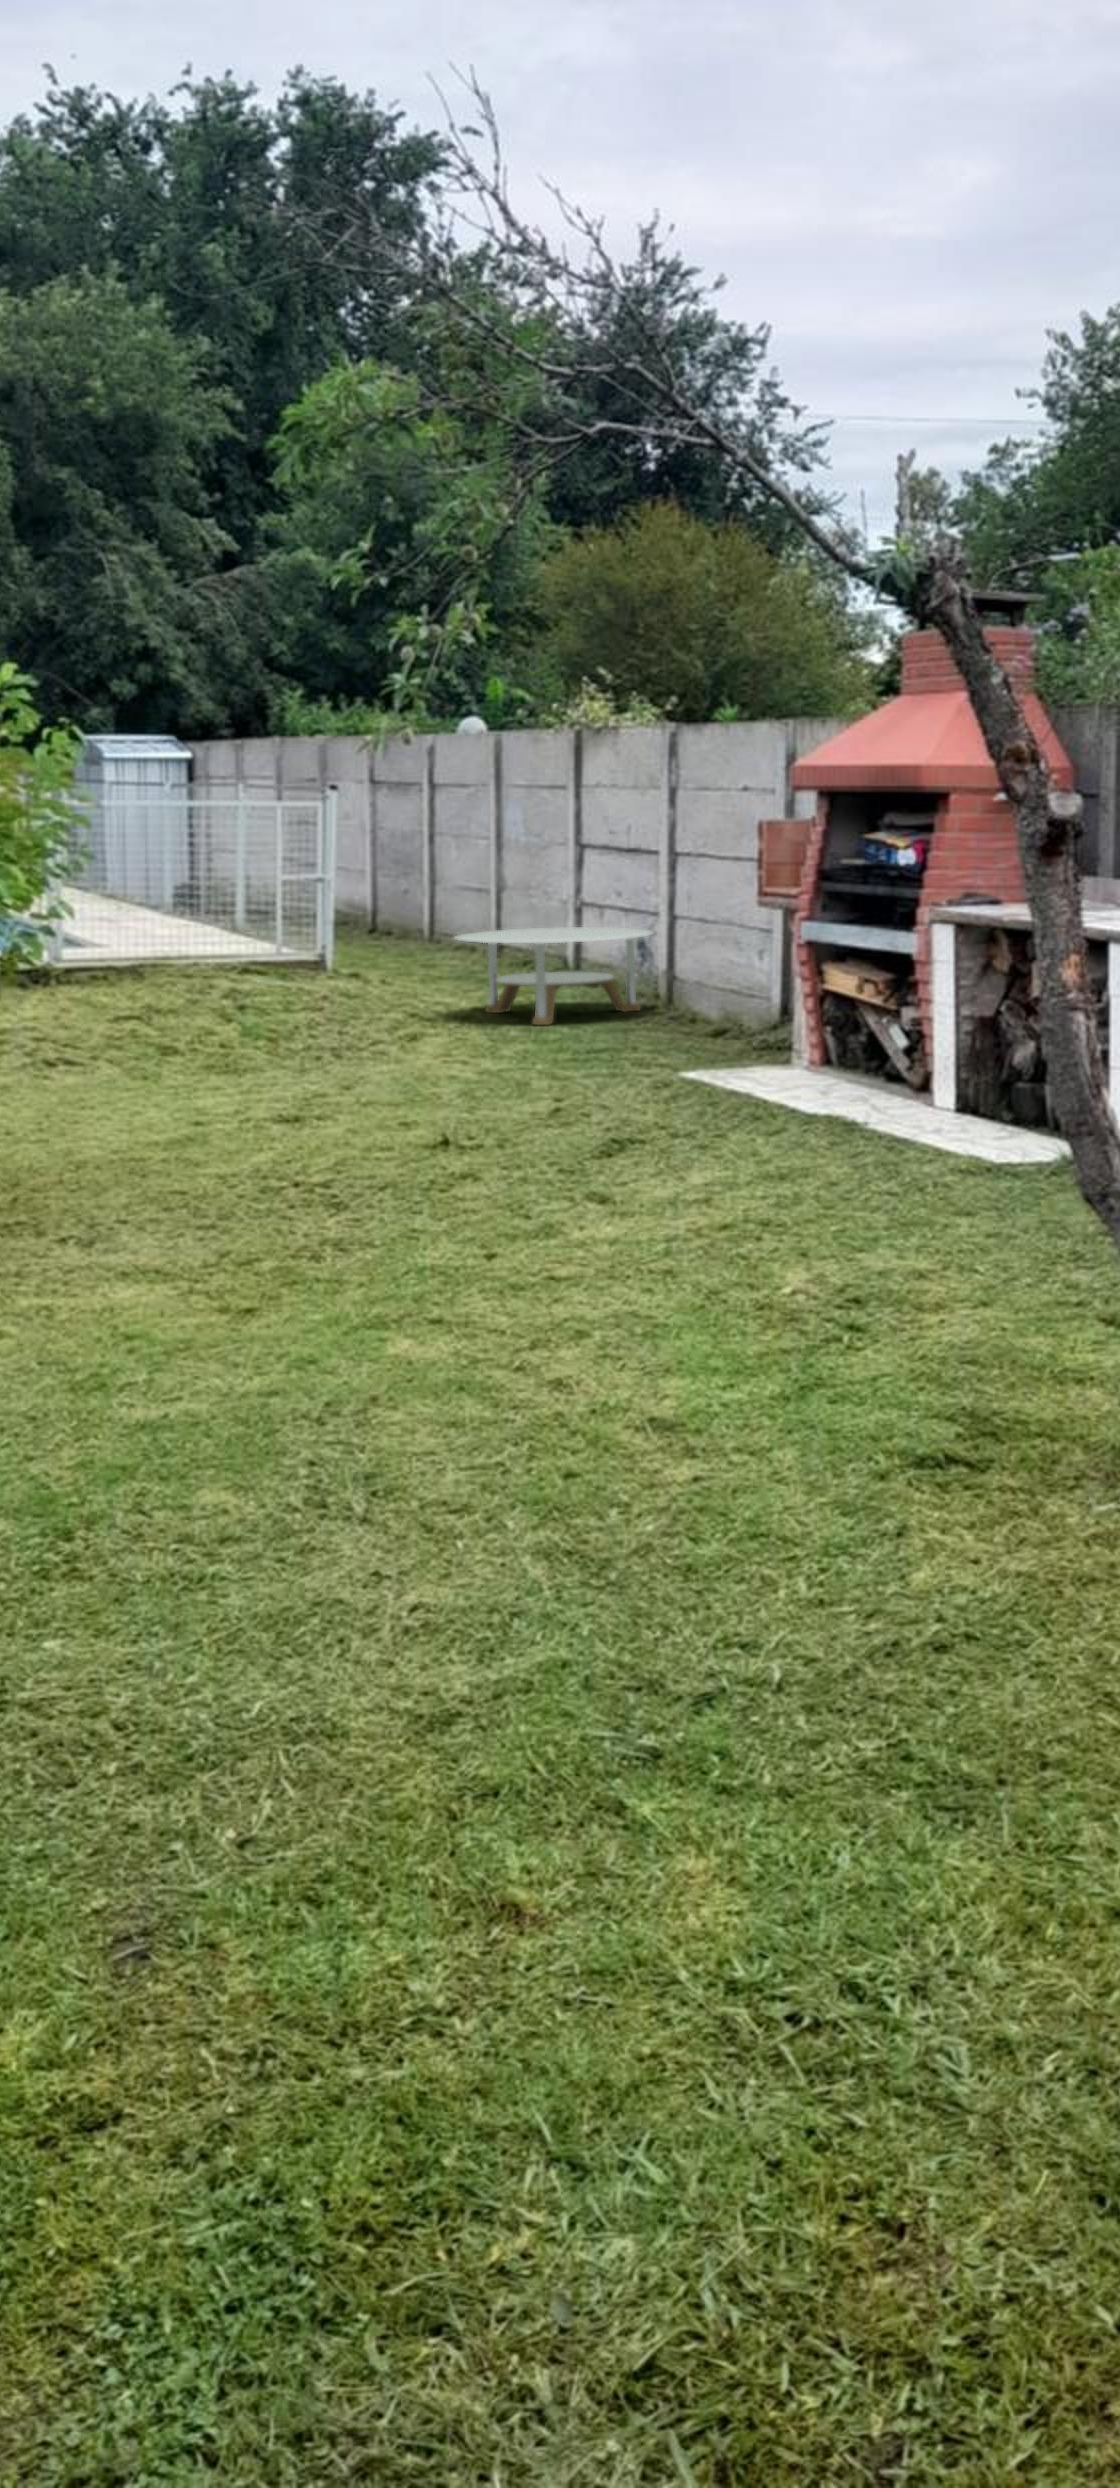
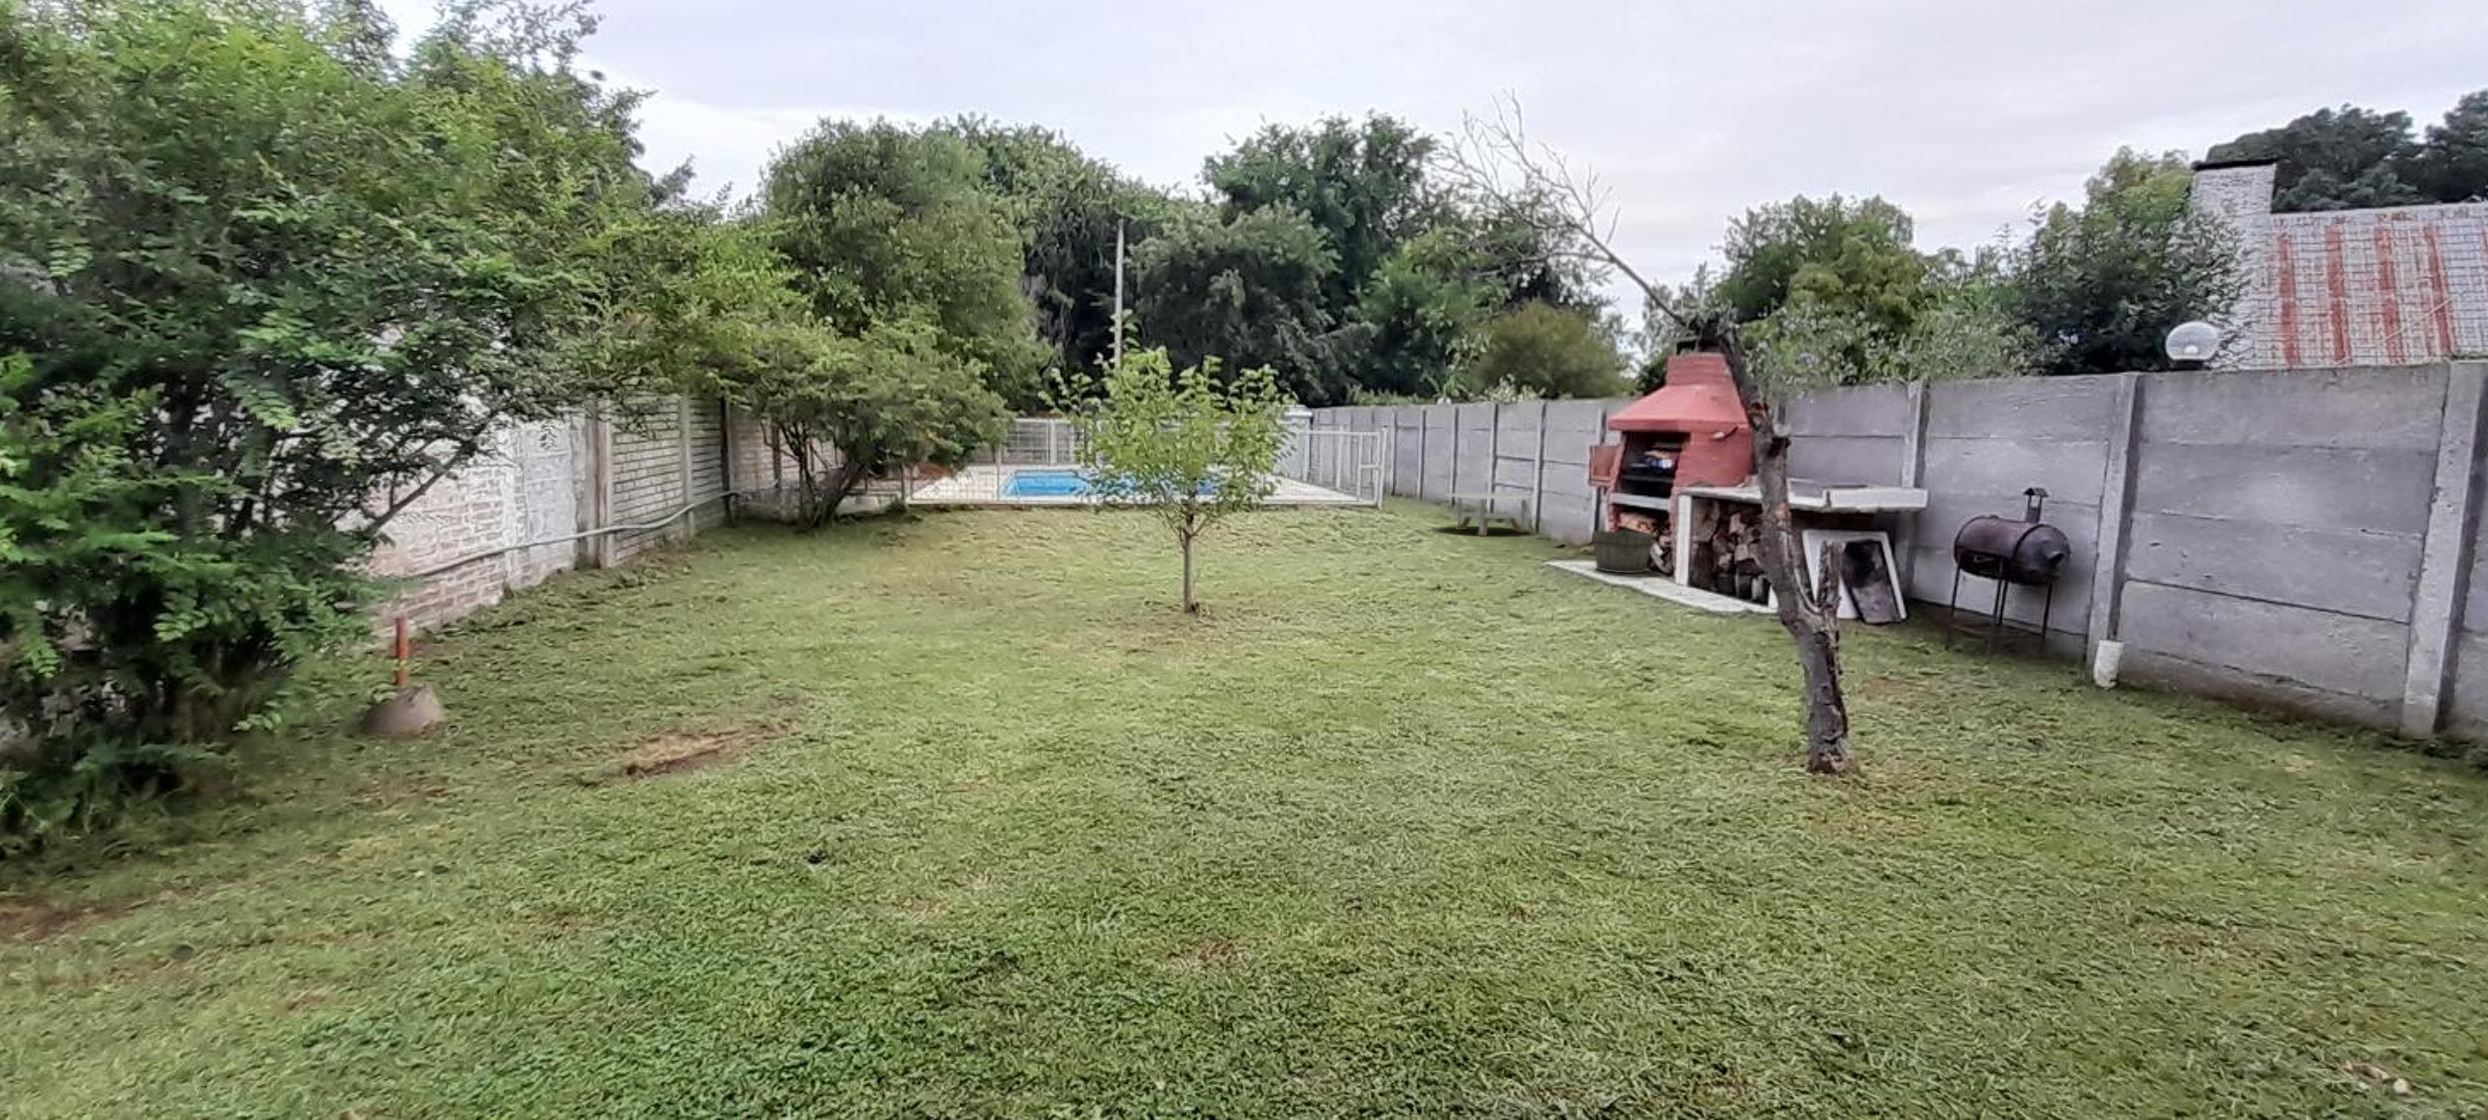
wooden bucket: none [761,977,894,1092] -> present [1592,523,1654,573]

